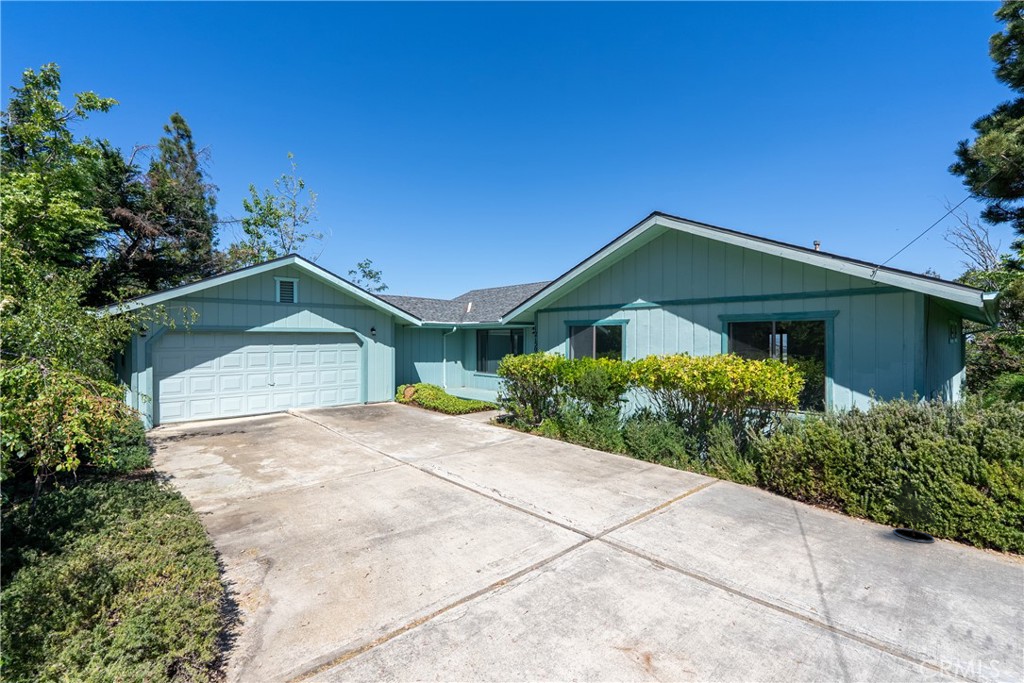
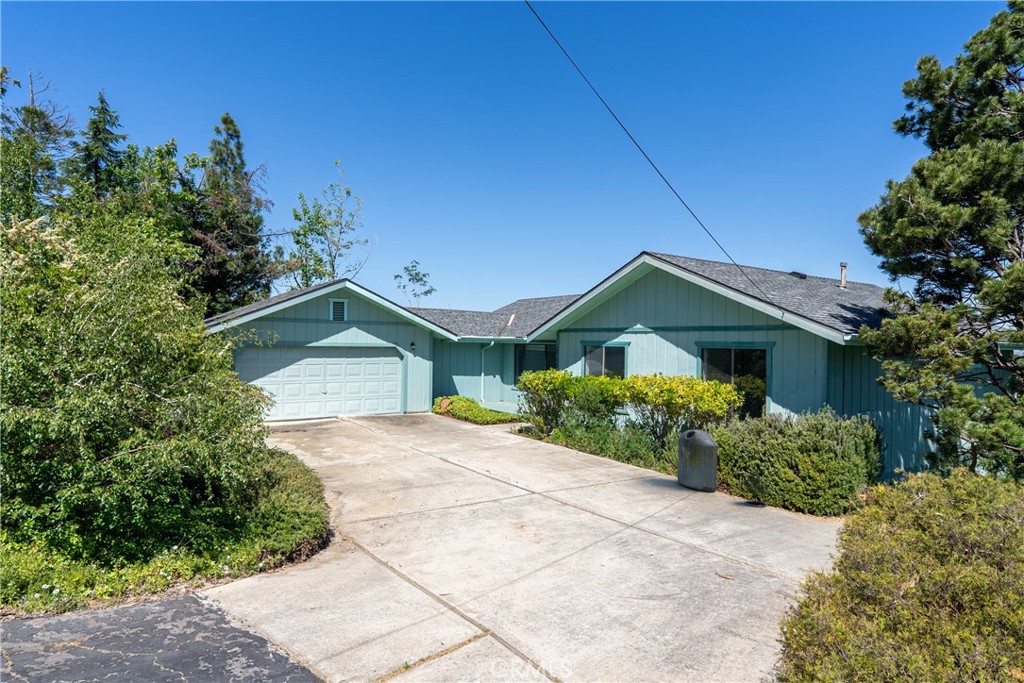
trash can: none [755,425,829,513] -> present [678,430,717,492]

